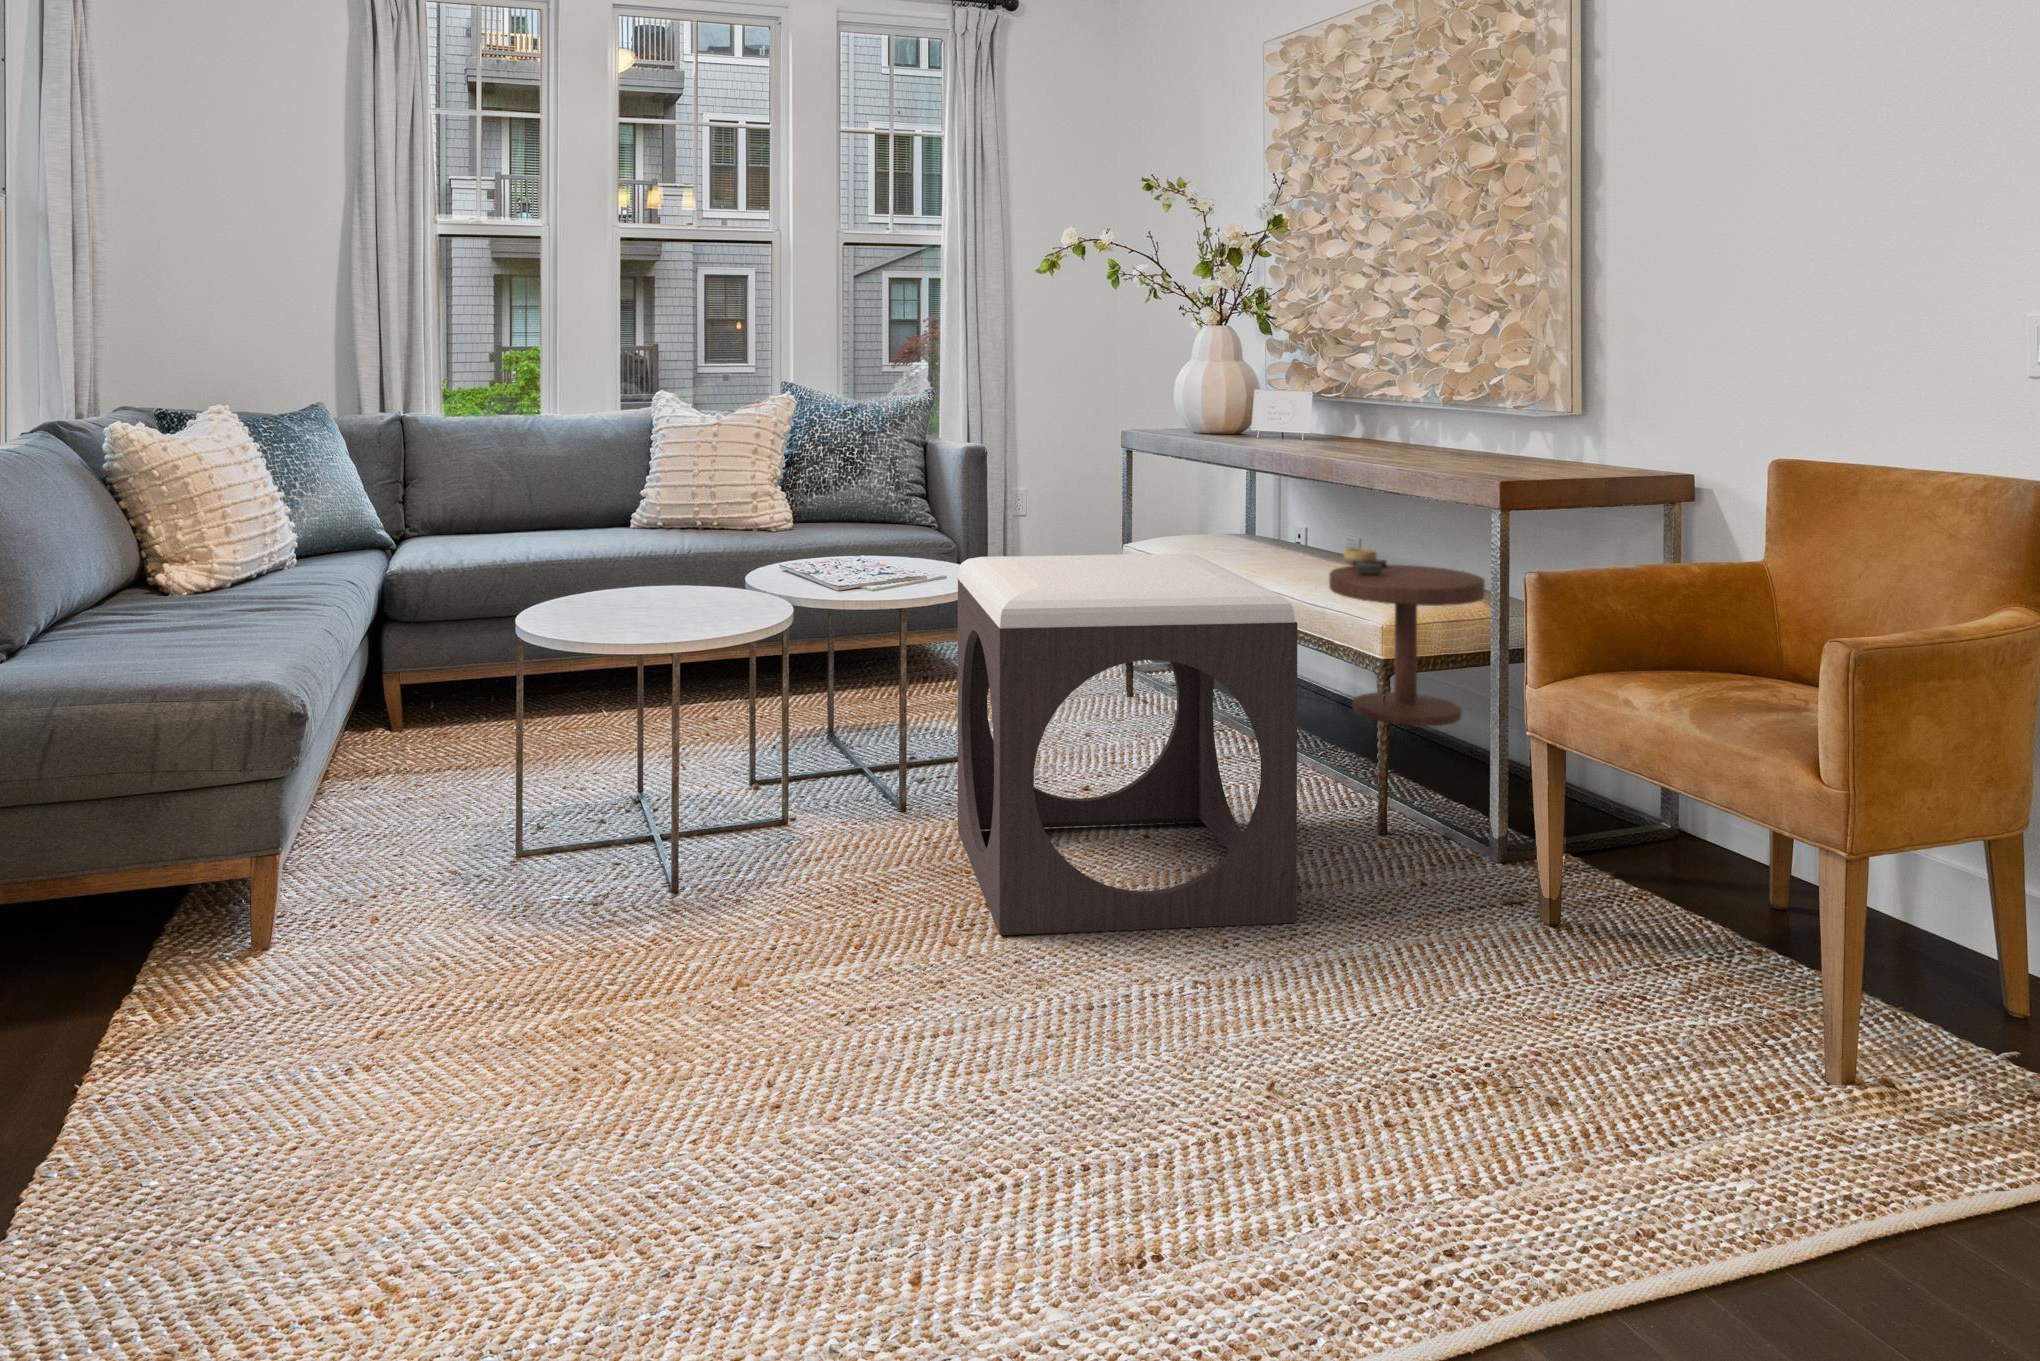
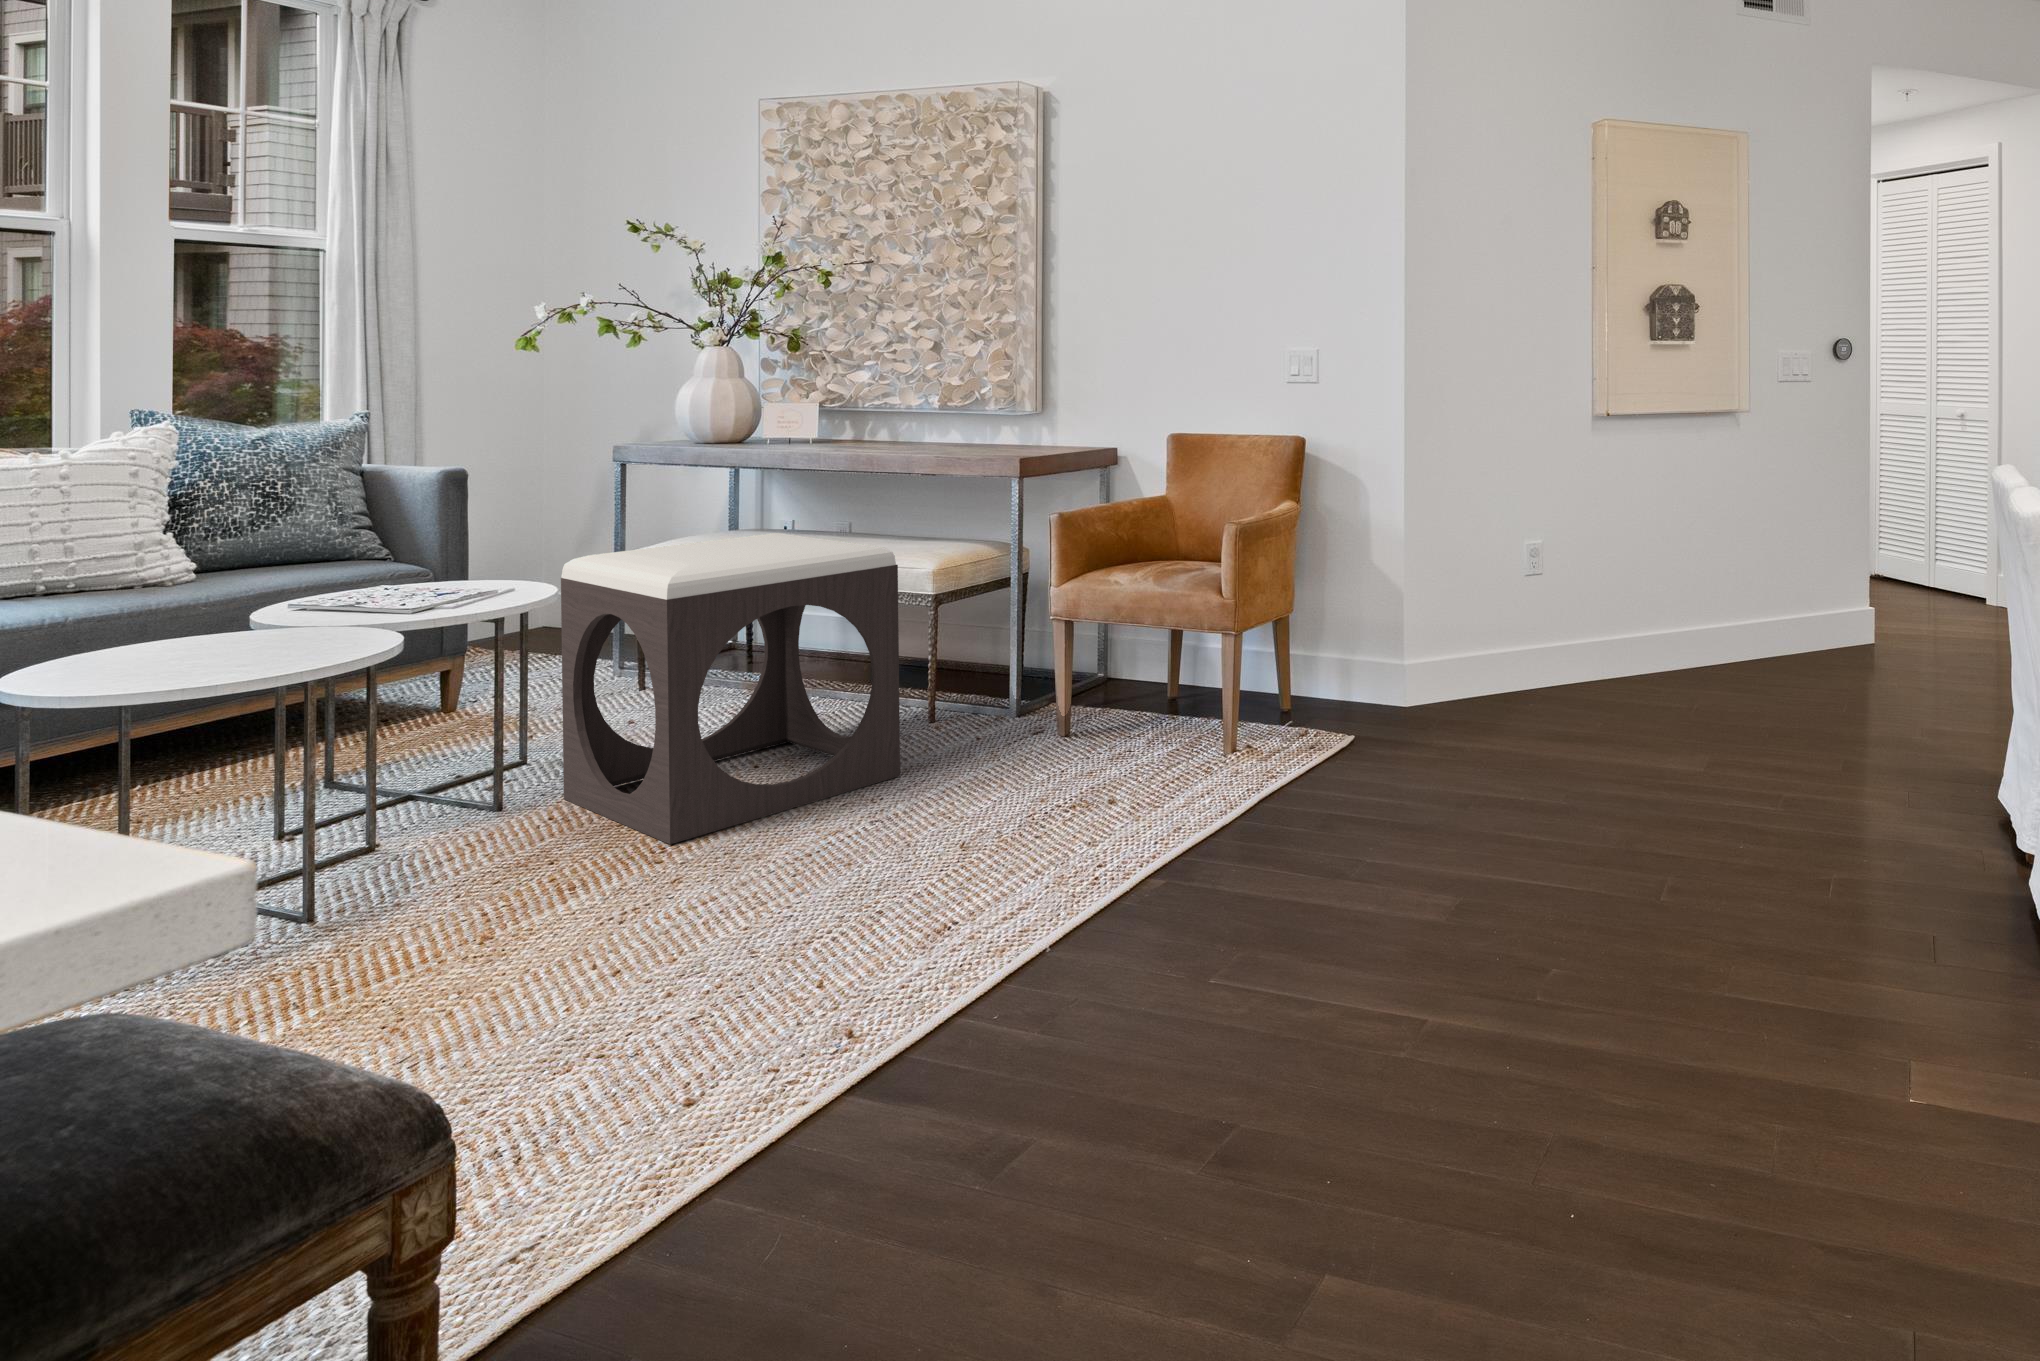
side table: present [1329,548,1485,726] -> none [889,515,1001,717]

